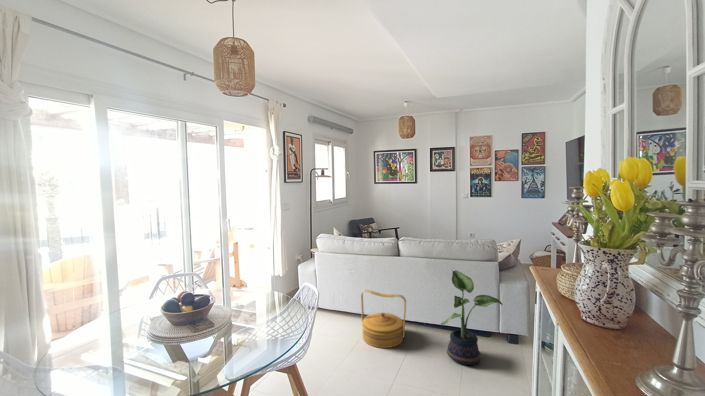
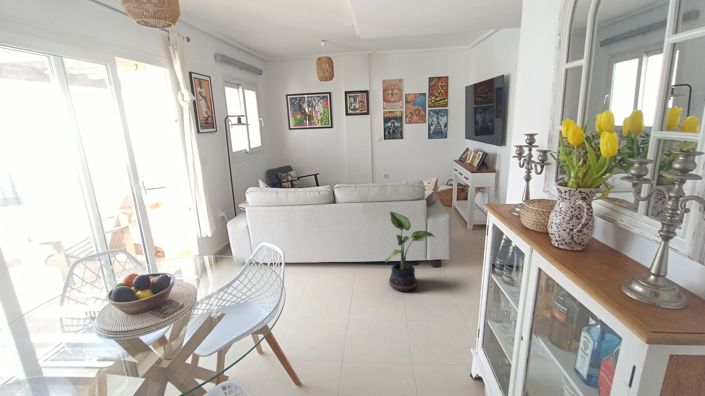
woven basket: present [361,290,406,348] -> none [304,240,349,291]

